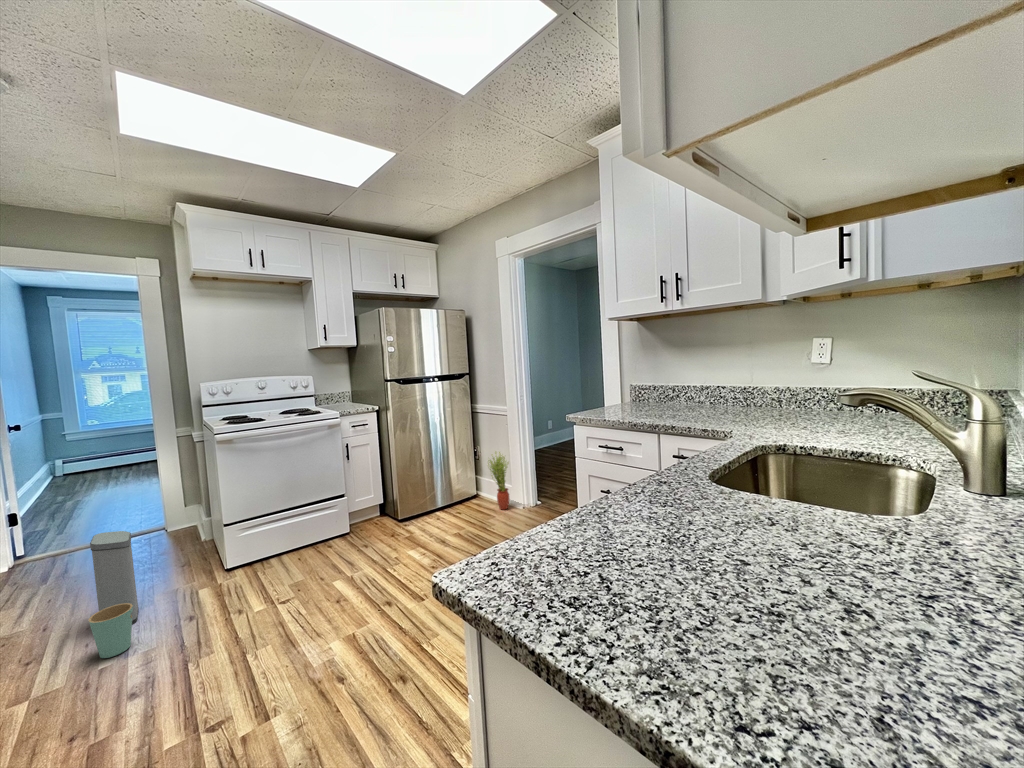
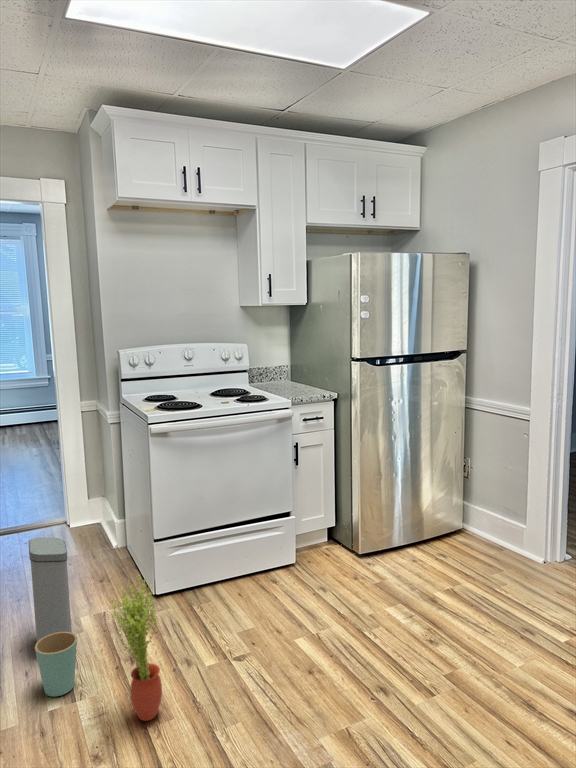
potted plant: present [488,452,509,510] -> present [110,575,162,721]

